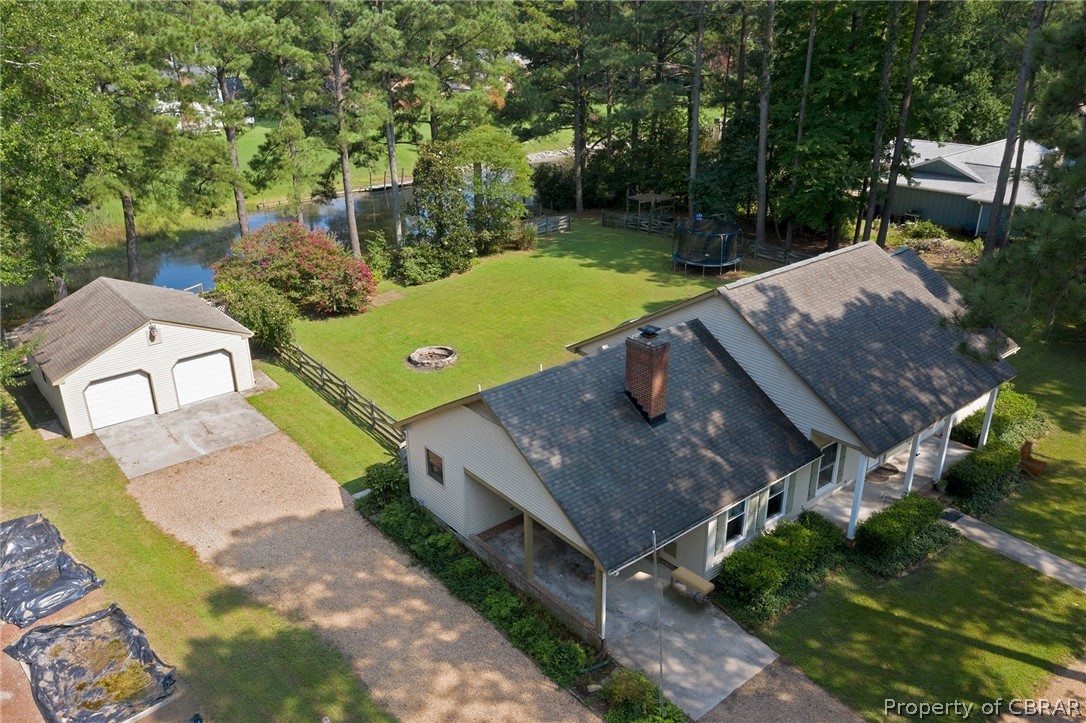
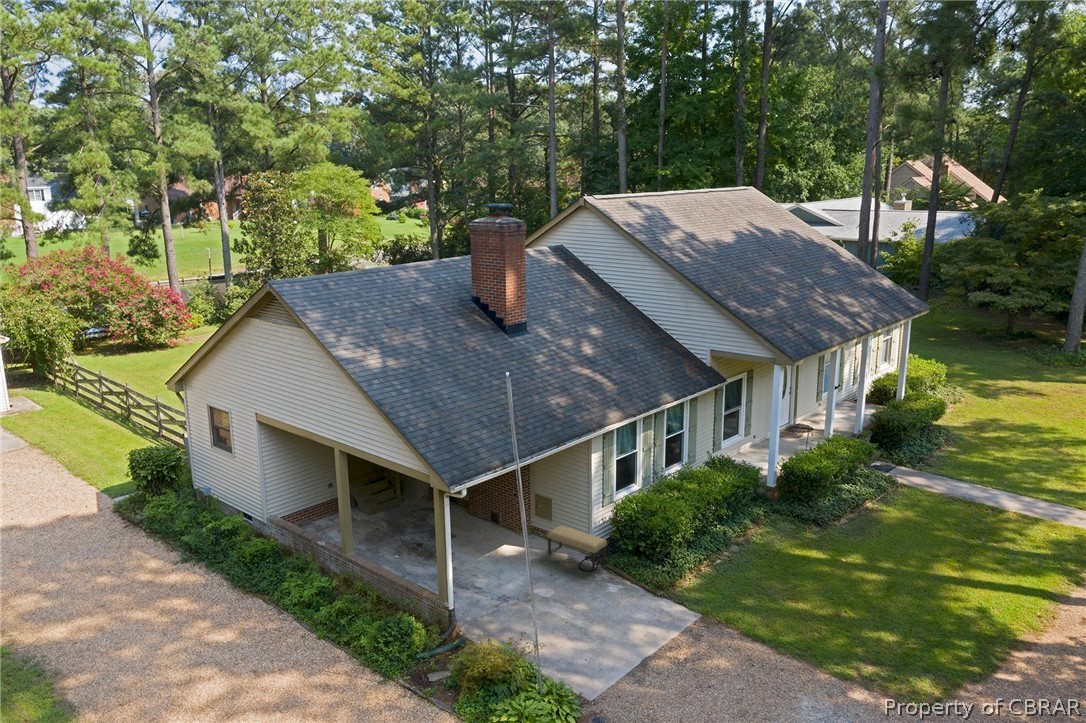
lounge chair: present [1017,441,1050,481] -> none [940,394,980,436]

